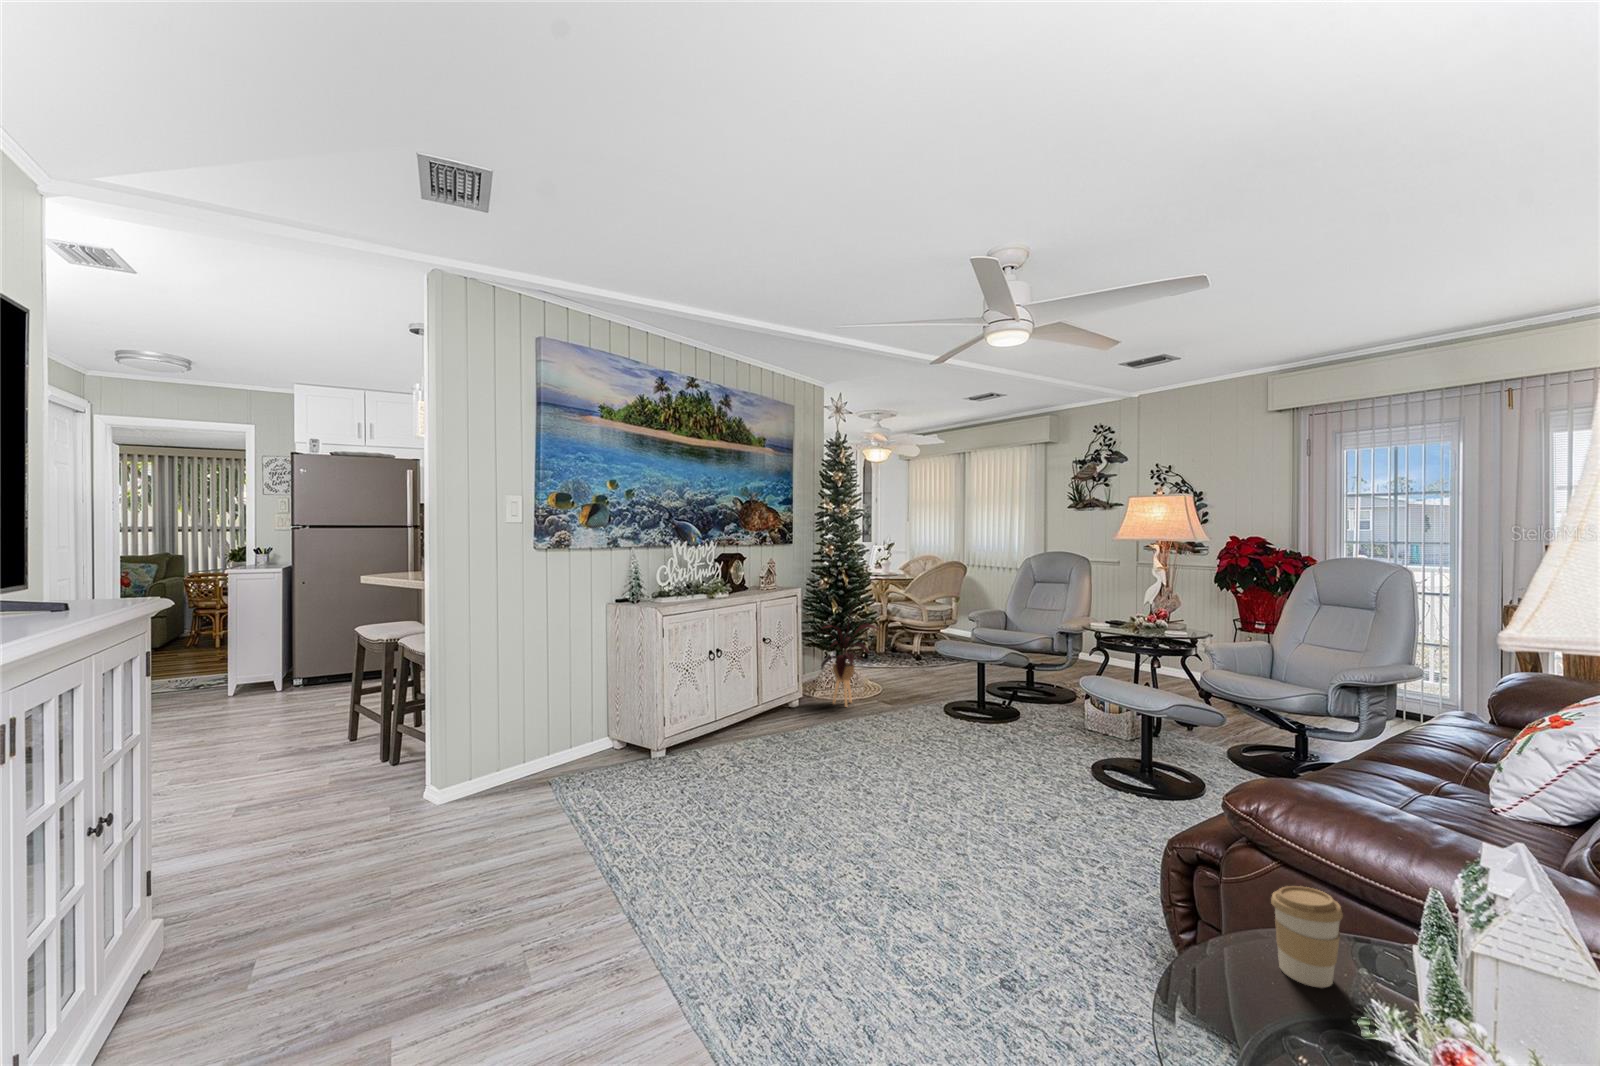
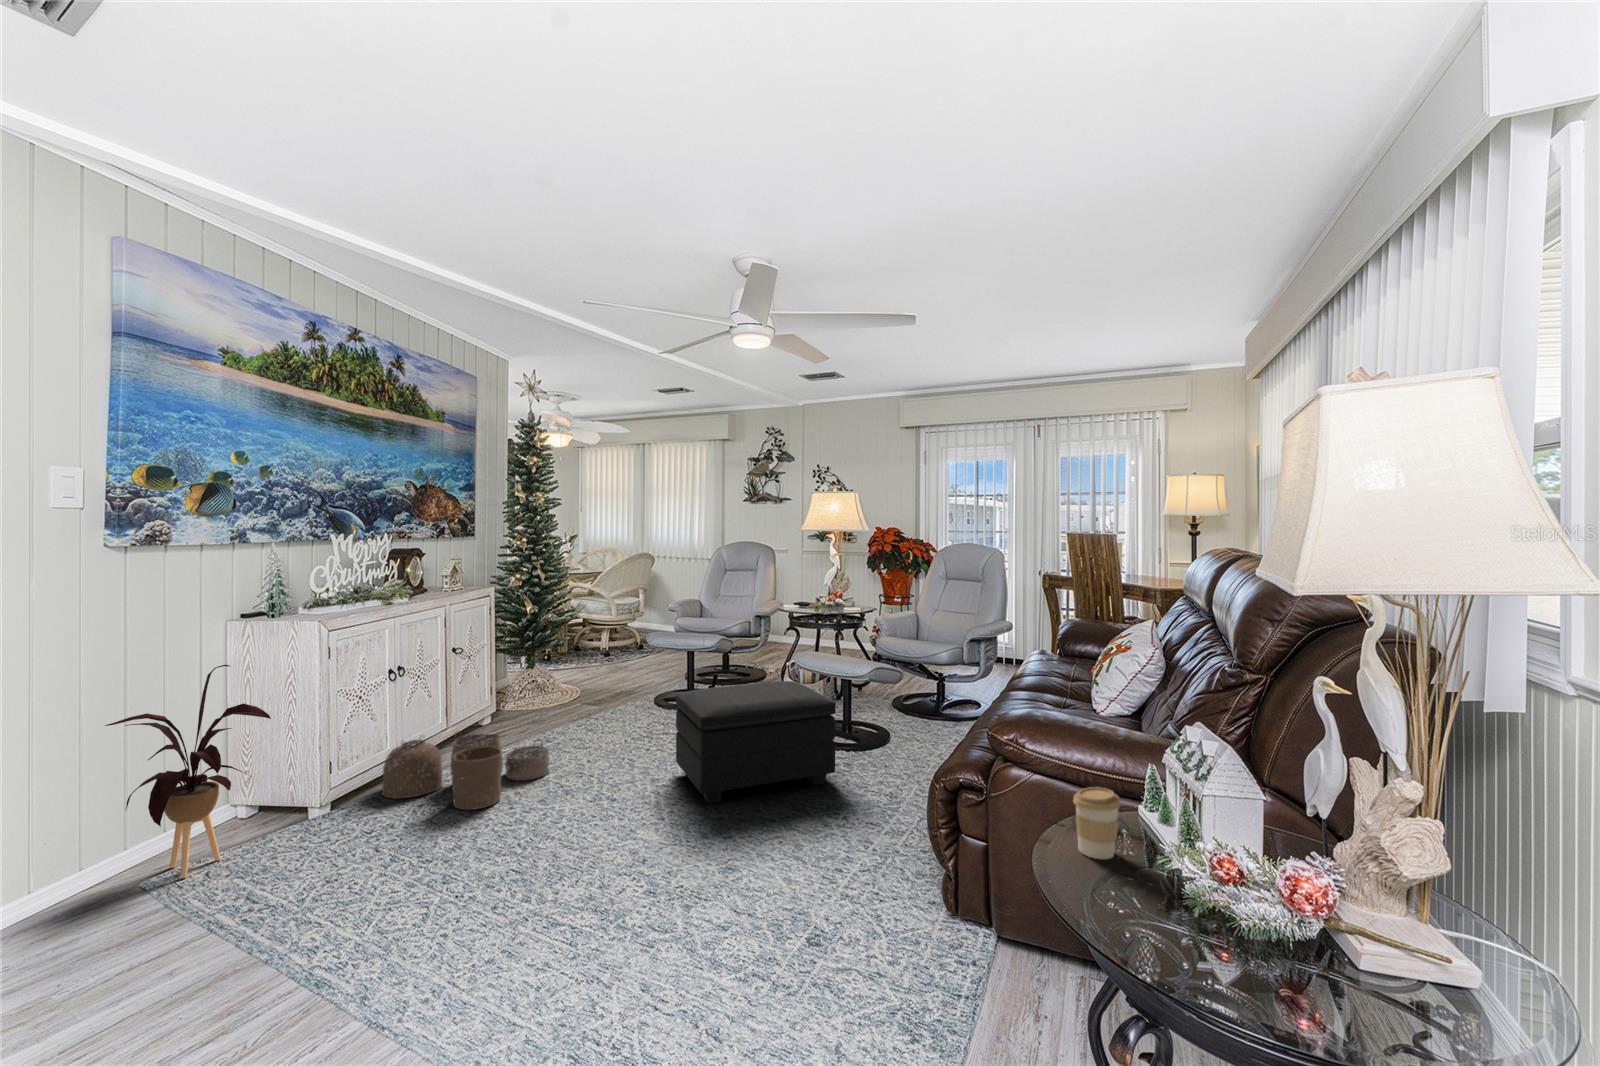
house plant: present [821,615,880,706] -> present [105,665,271,878]
footstool: none [938,701,1106,822] -> present [676,681,836,803]
woven basket: none [699,709,828,779] -> present [382,732,549,810]

